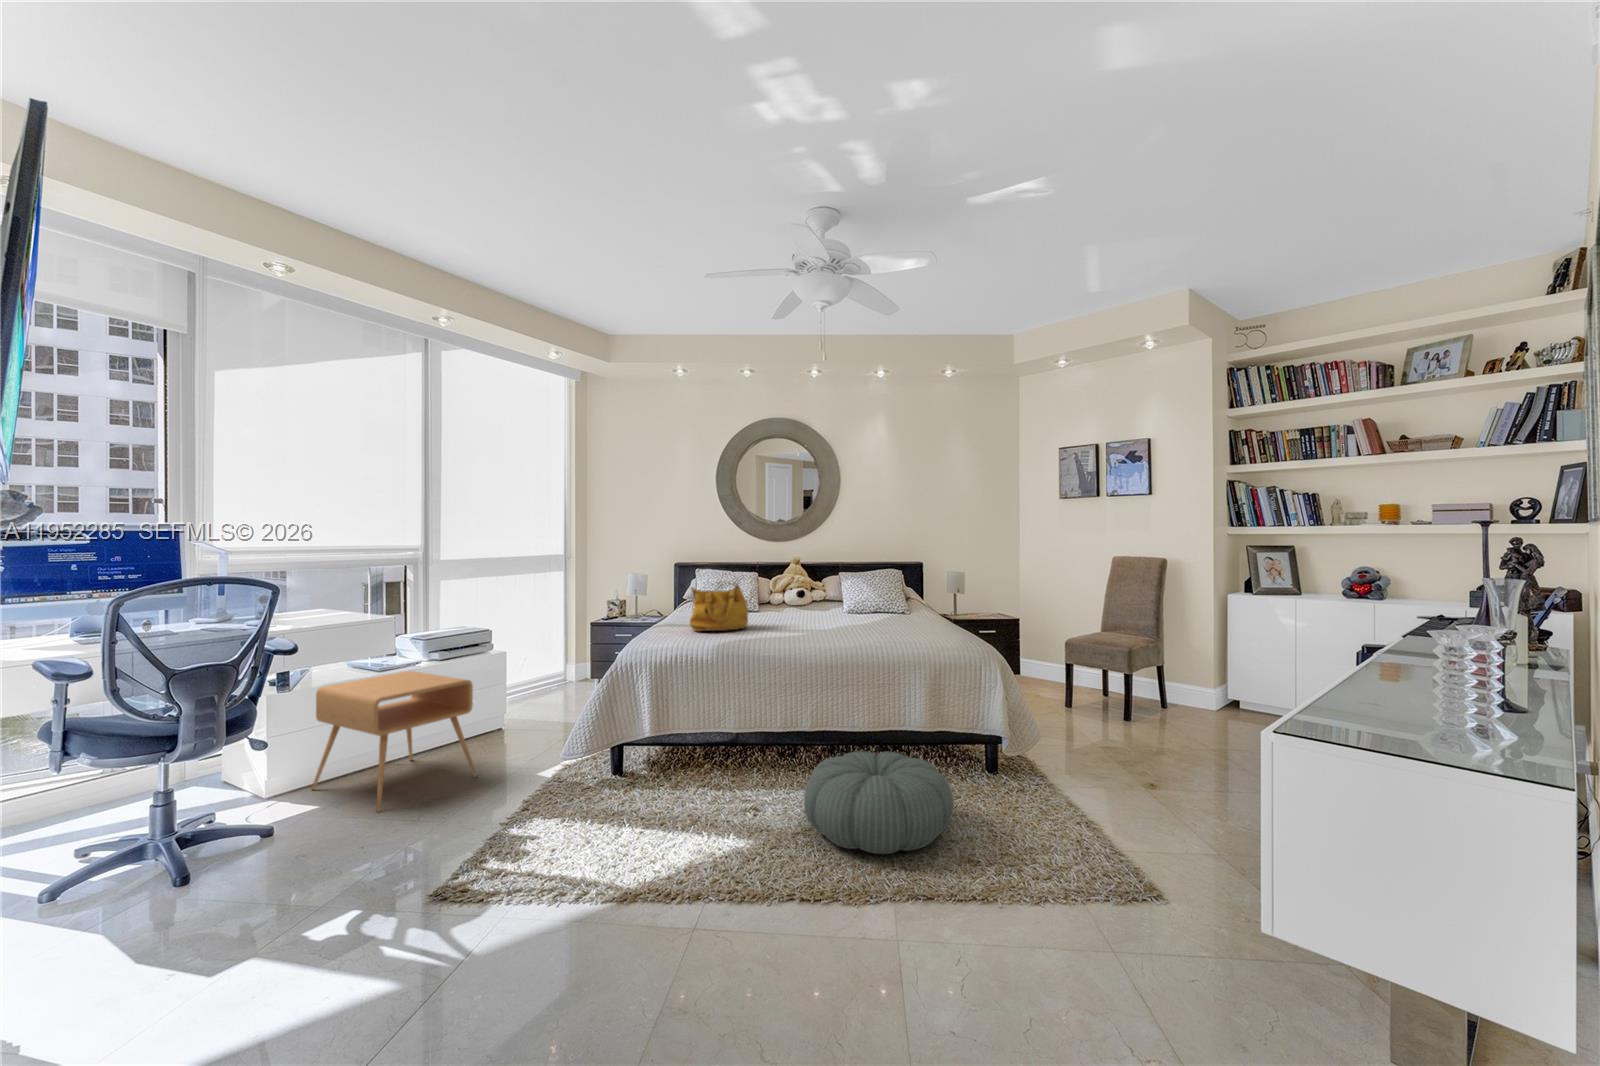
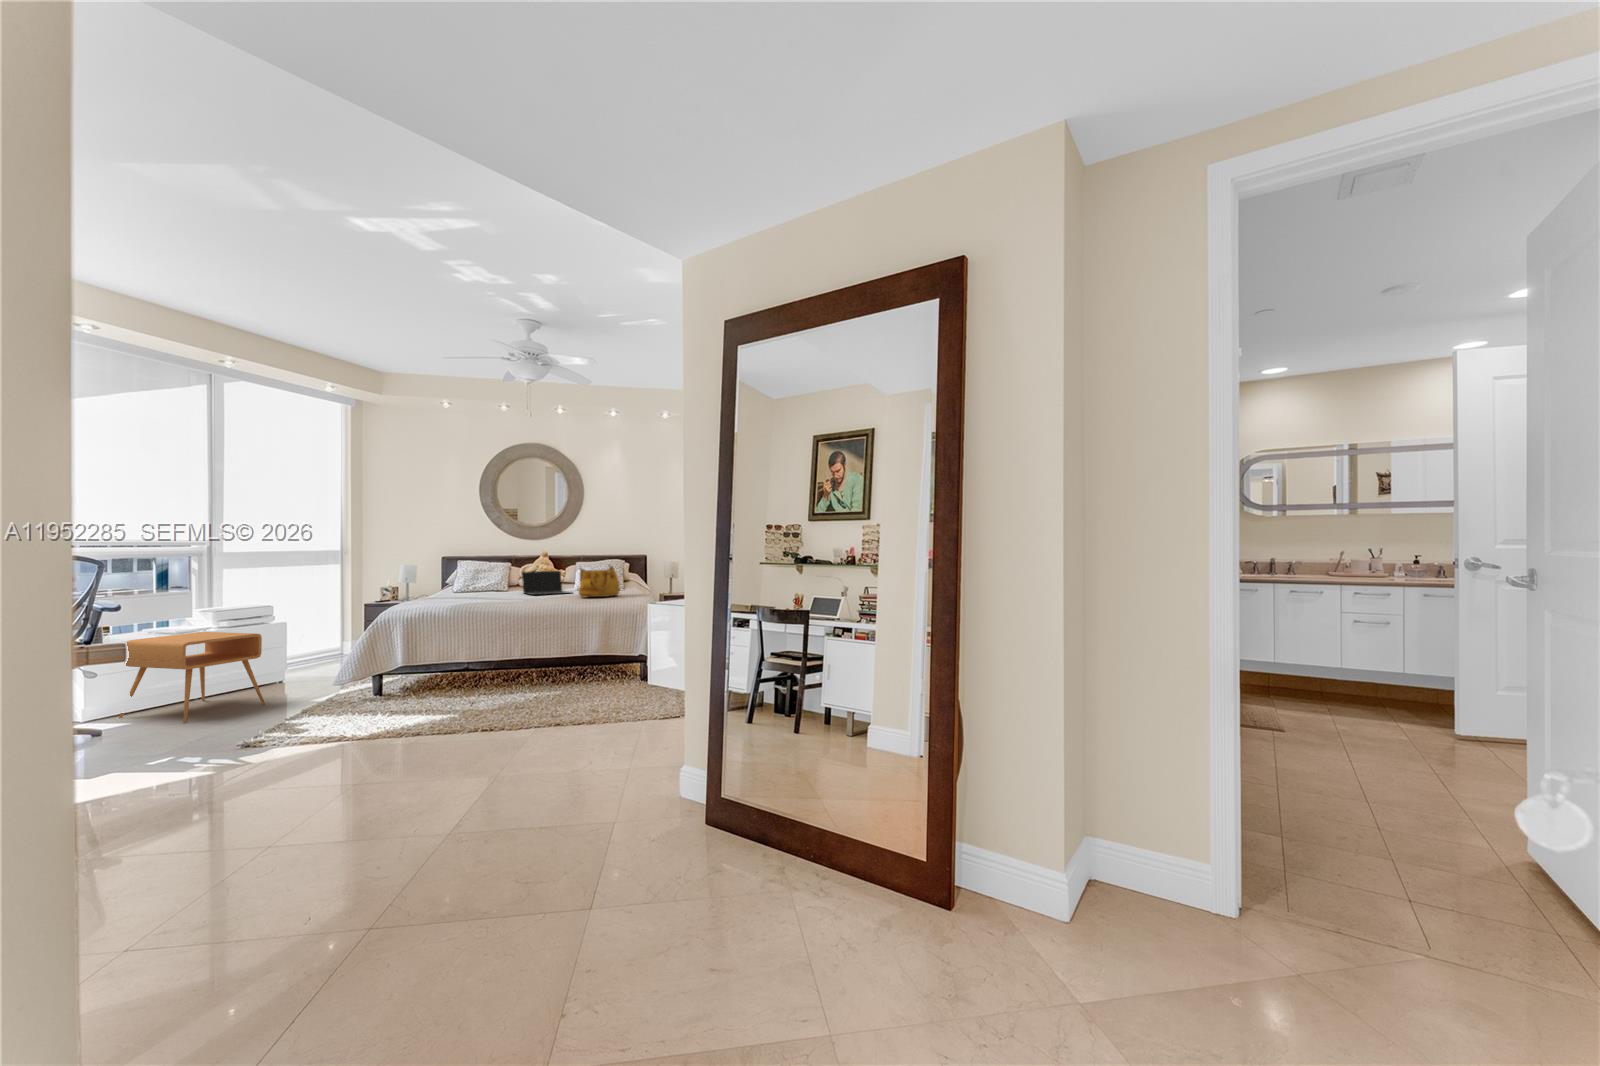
handbag: present [690,584,748,631] -> present [579,566,620,598]
laptop: none [783,587,854,625] -> present [522,571,567,595]
pouf: present [804,751,954,854] -> none [507,663,602,713]

